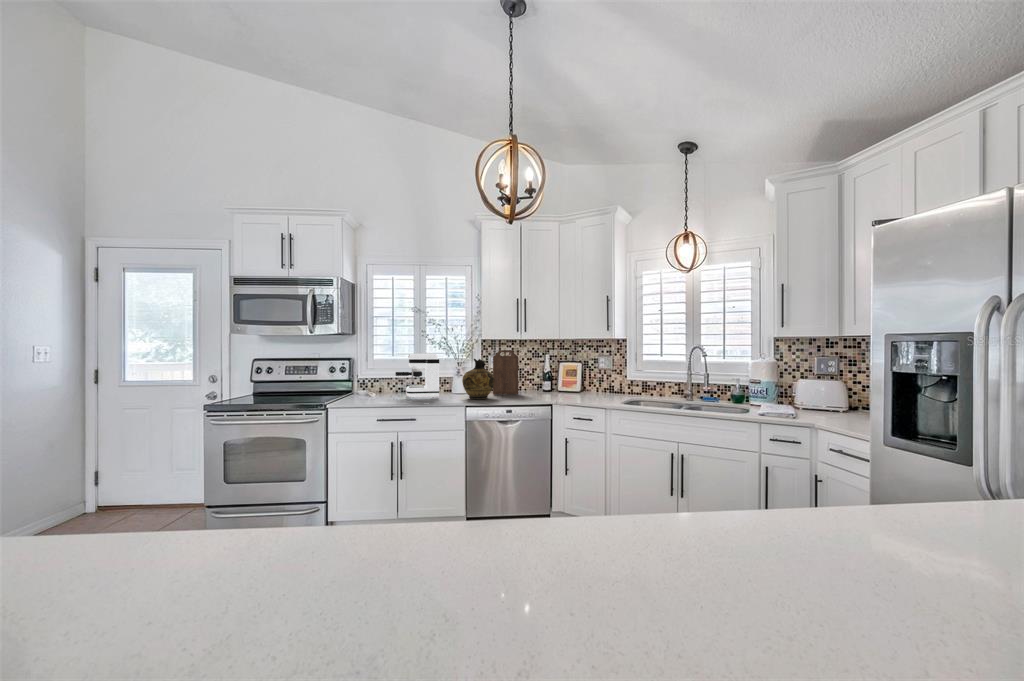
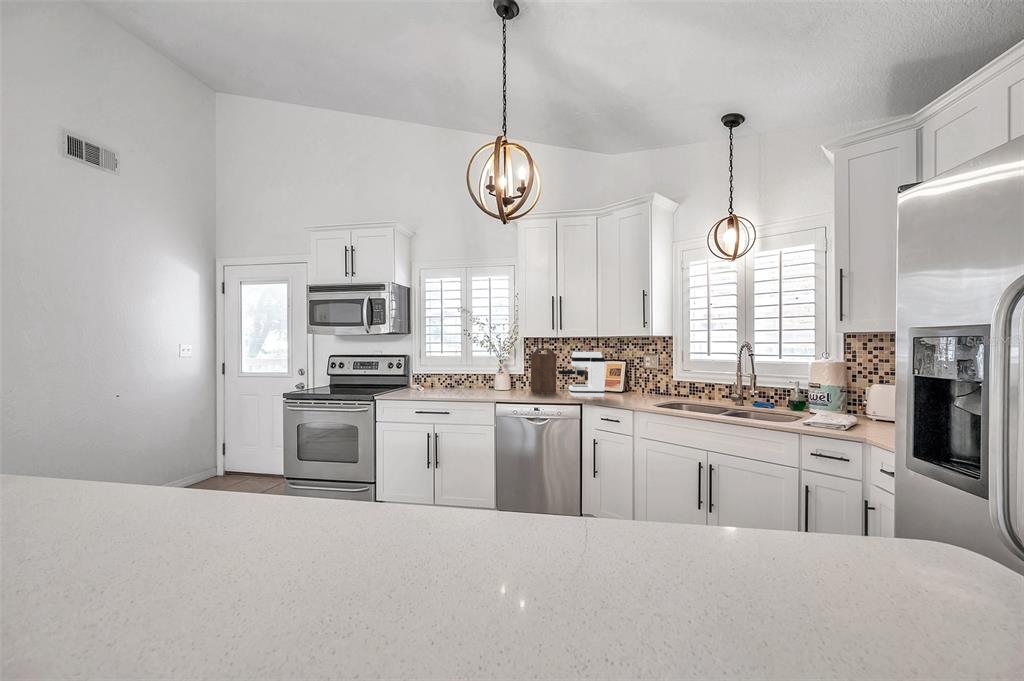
coffee maker: present [395,354,439,398] -> present [558,352,604,398]
ceramic jug: present [462,359,495,399] -> none [495,356,527,396]

